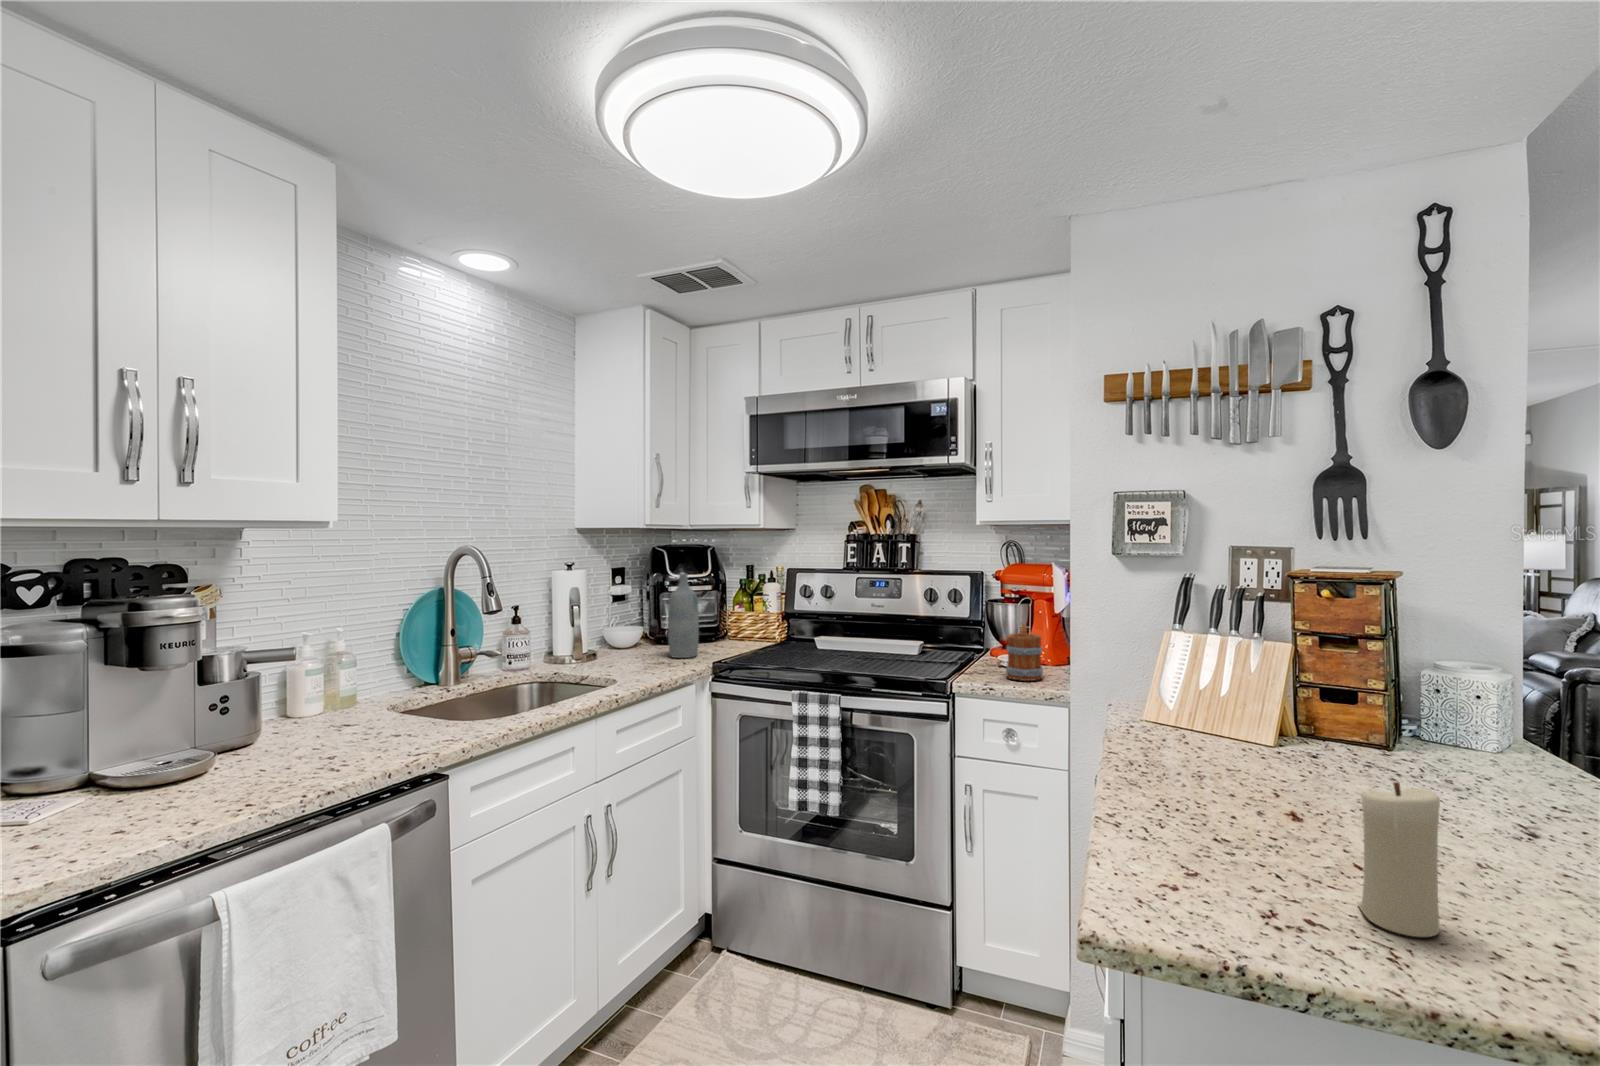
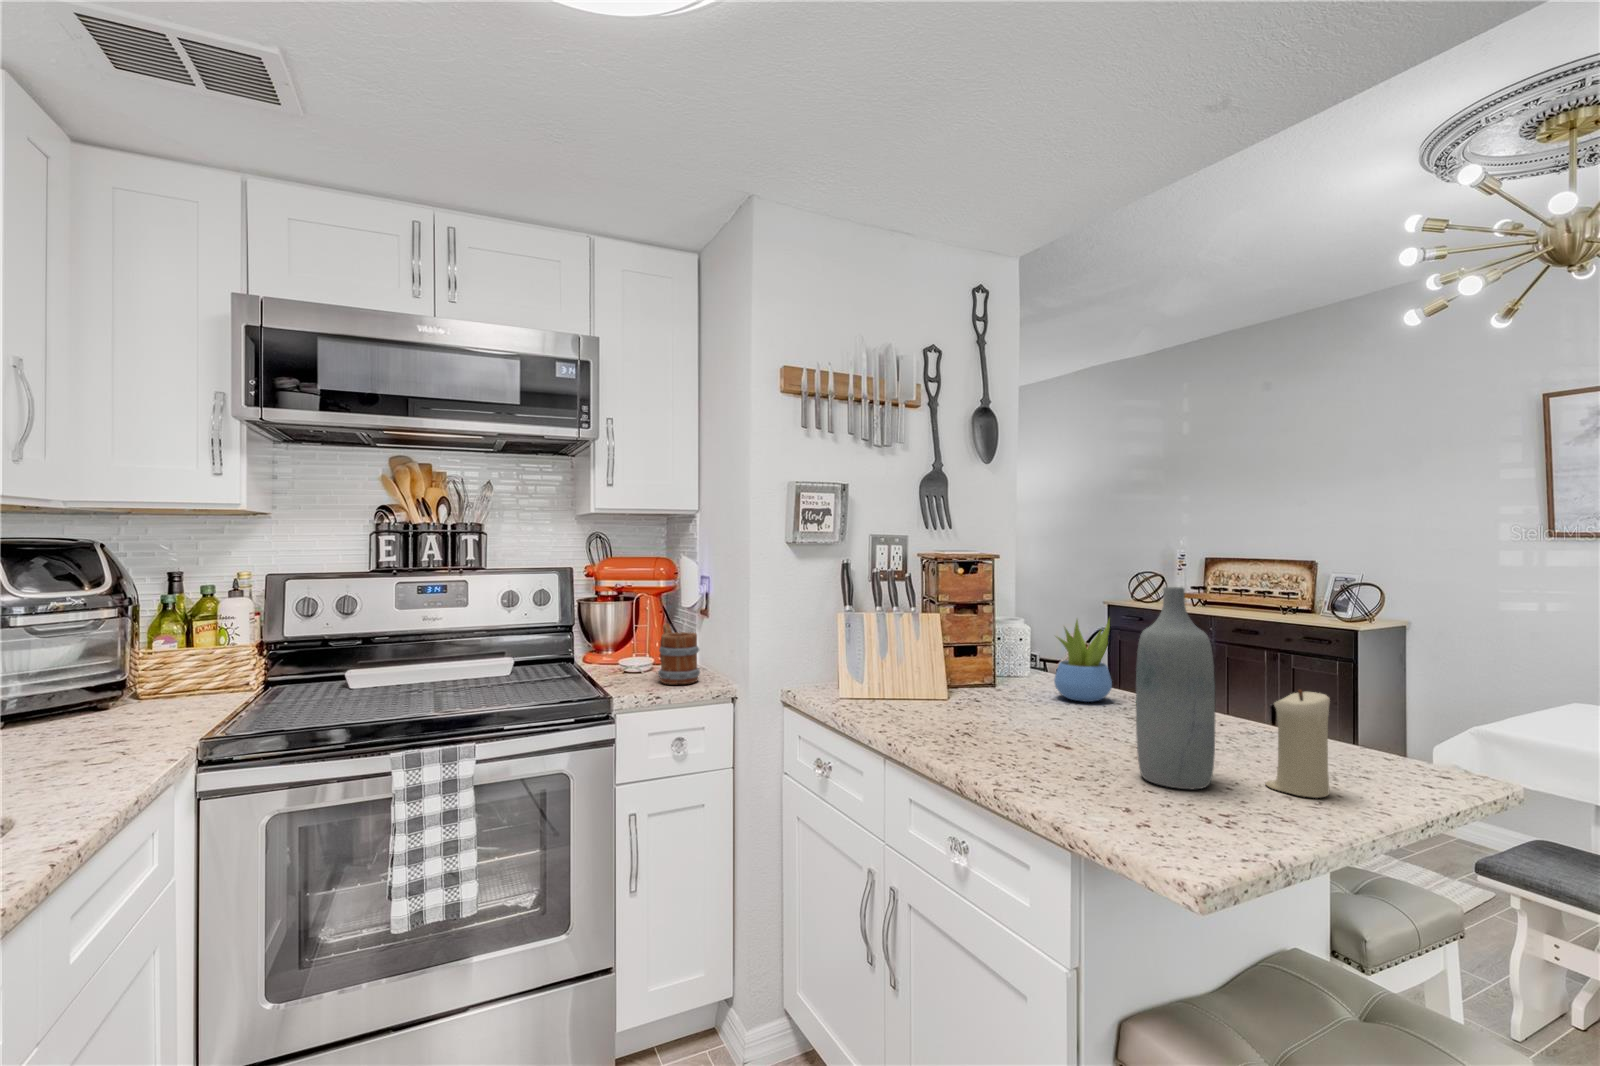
bottle: present [668,574,699,658] -> present [1136,587,1215,789]
succulent plant: none [1398,664,1497,785] -> present [1054,619,1112,702]

